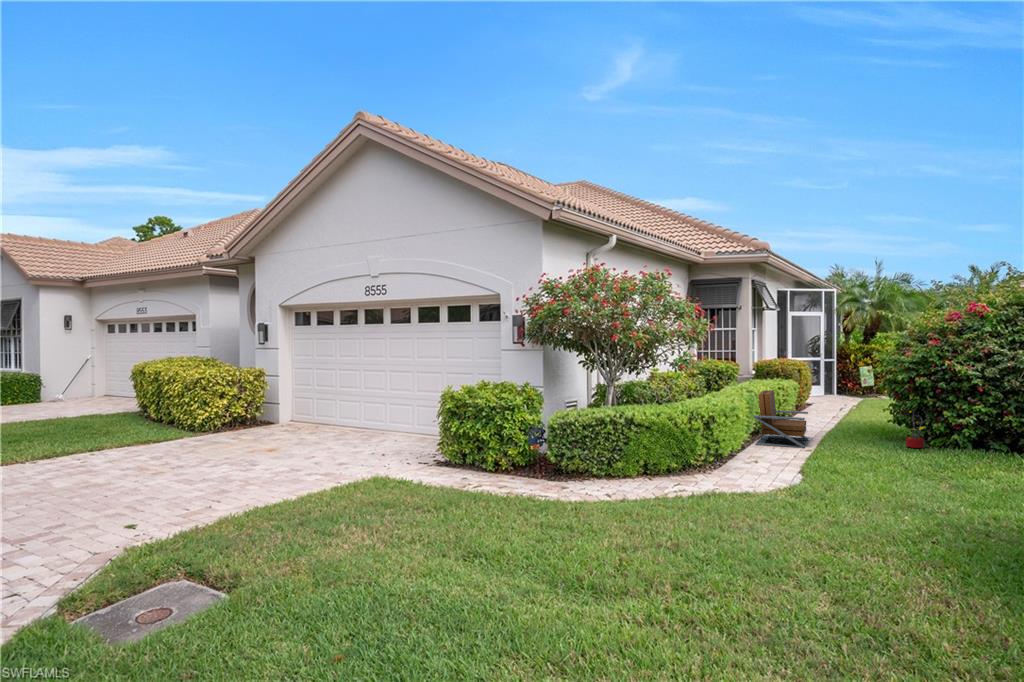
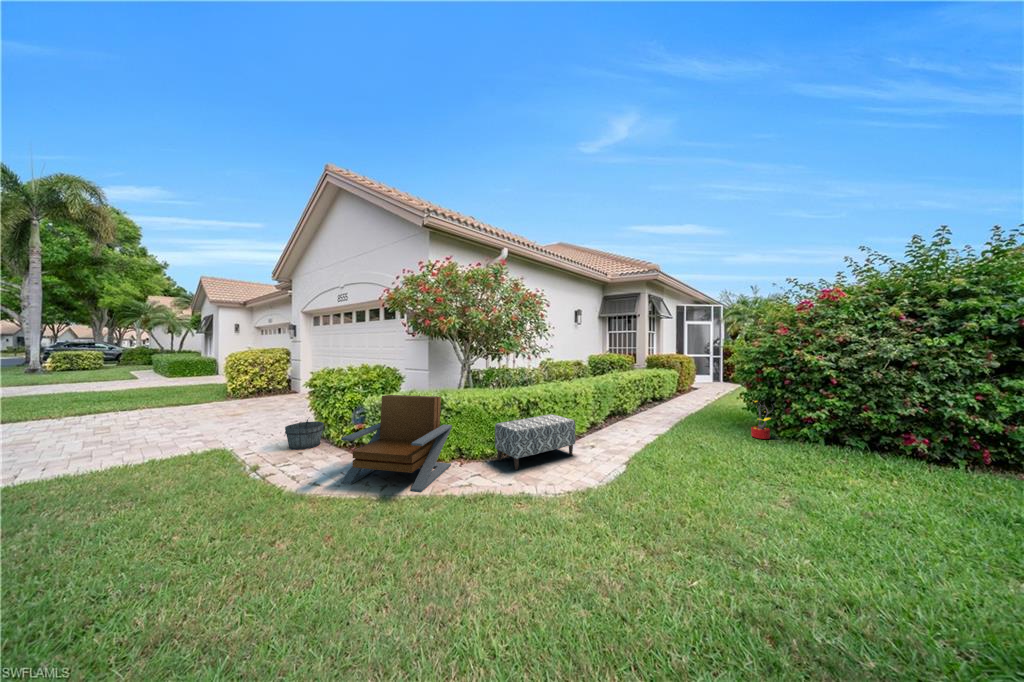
lounge chair: present [753,390,808,448] -> present [341,395,452,492]
bench: none [696,429,762,477] -> present [495,414,575,470]
wooden bucket: none [464,442,499,474] -> present [285,418,324,450]

